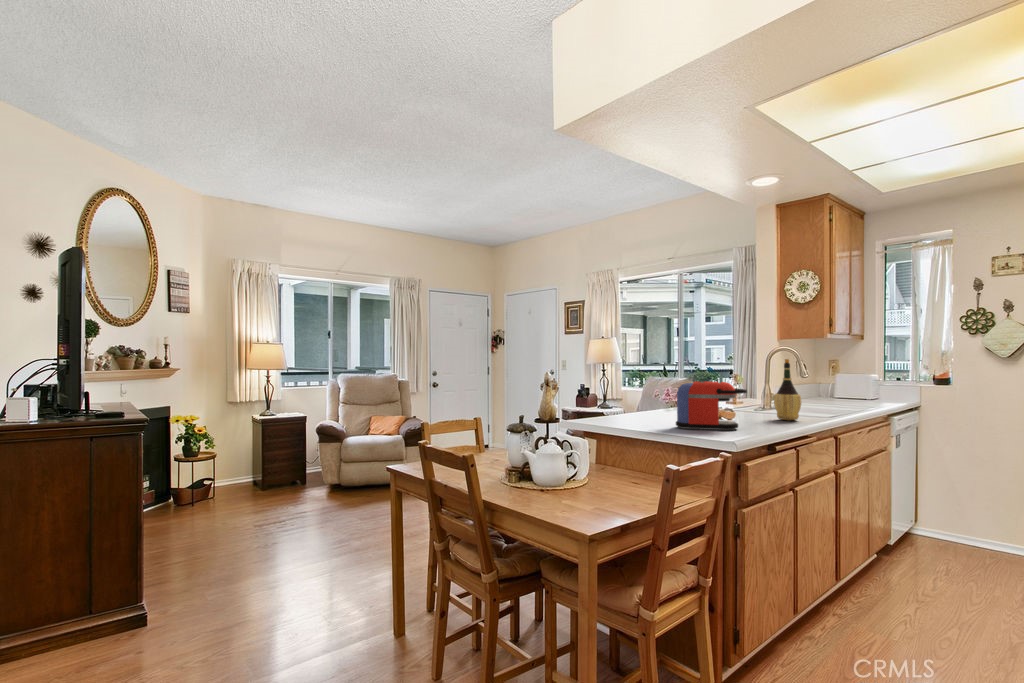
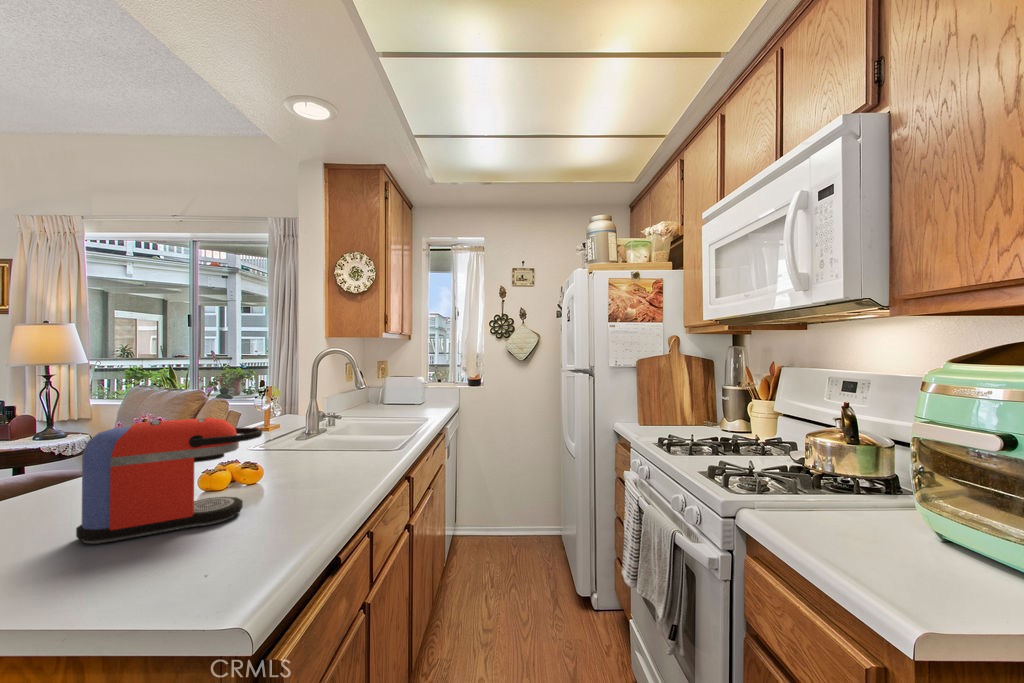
wine bottle: present [774,359,801,420] -> none [317,365,358,462]

